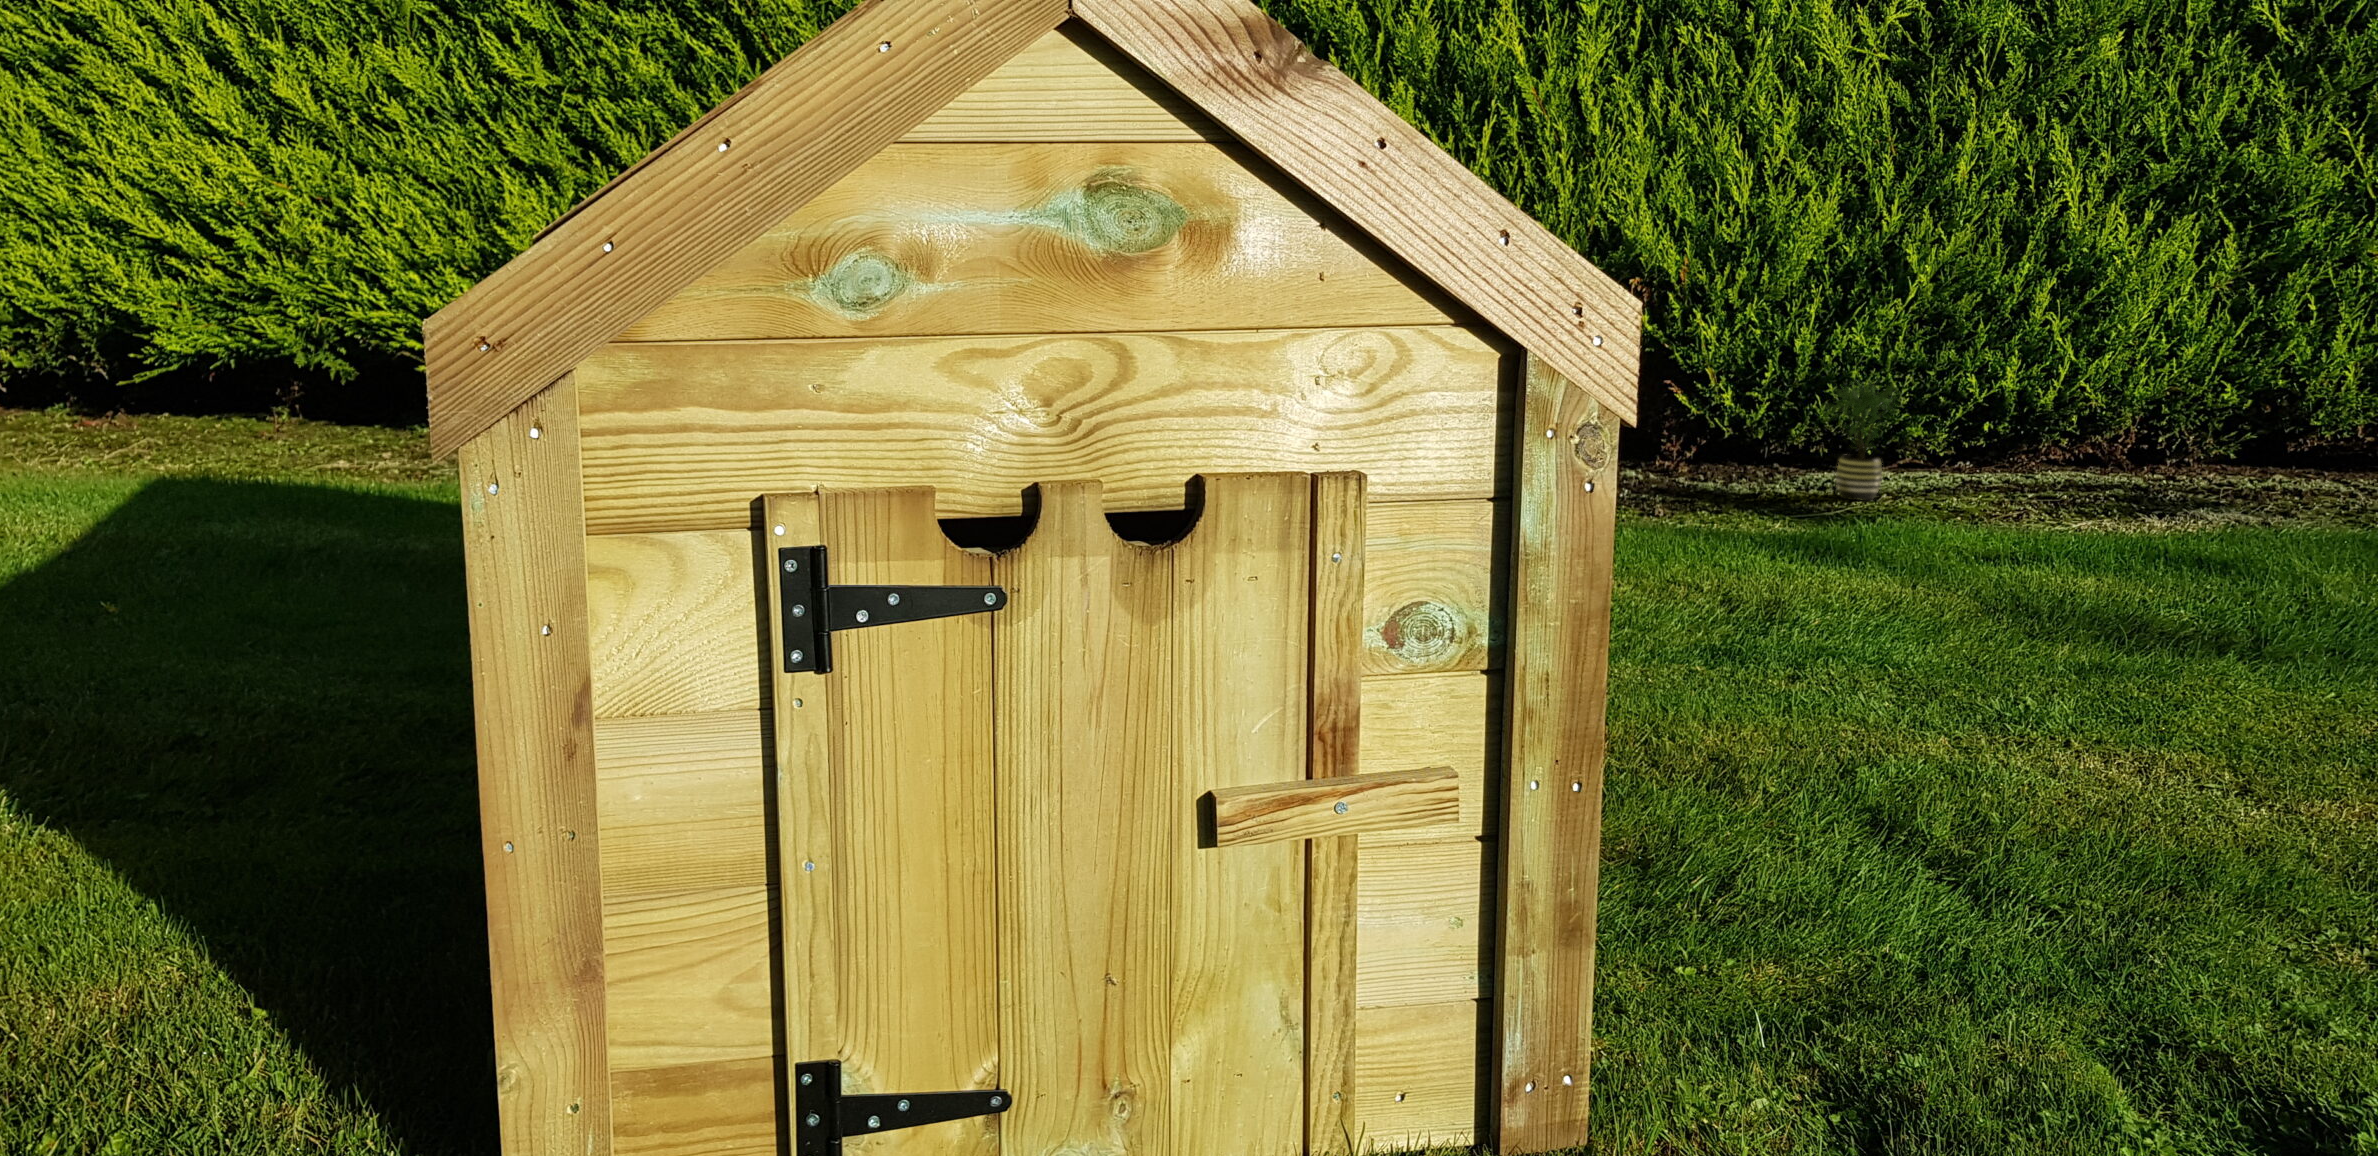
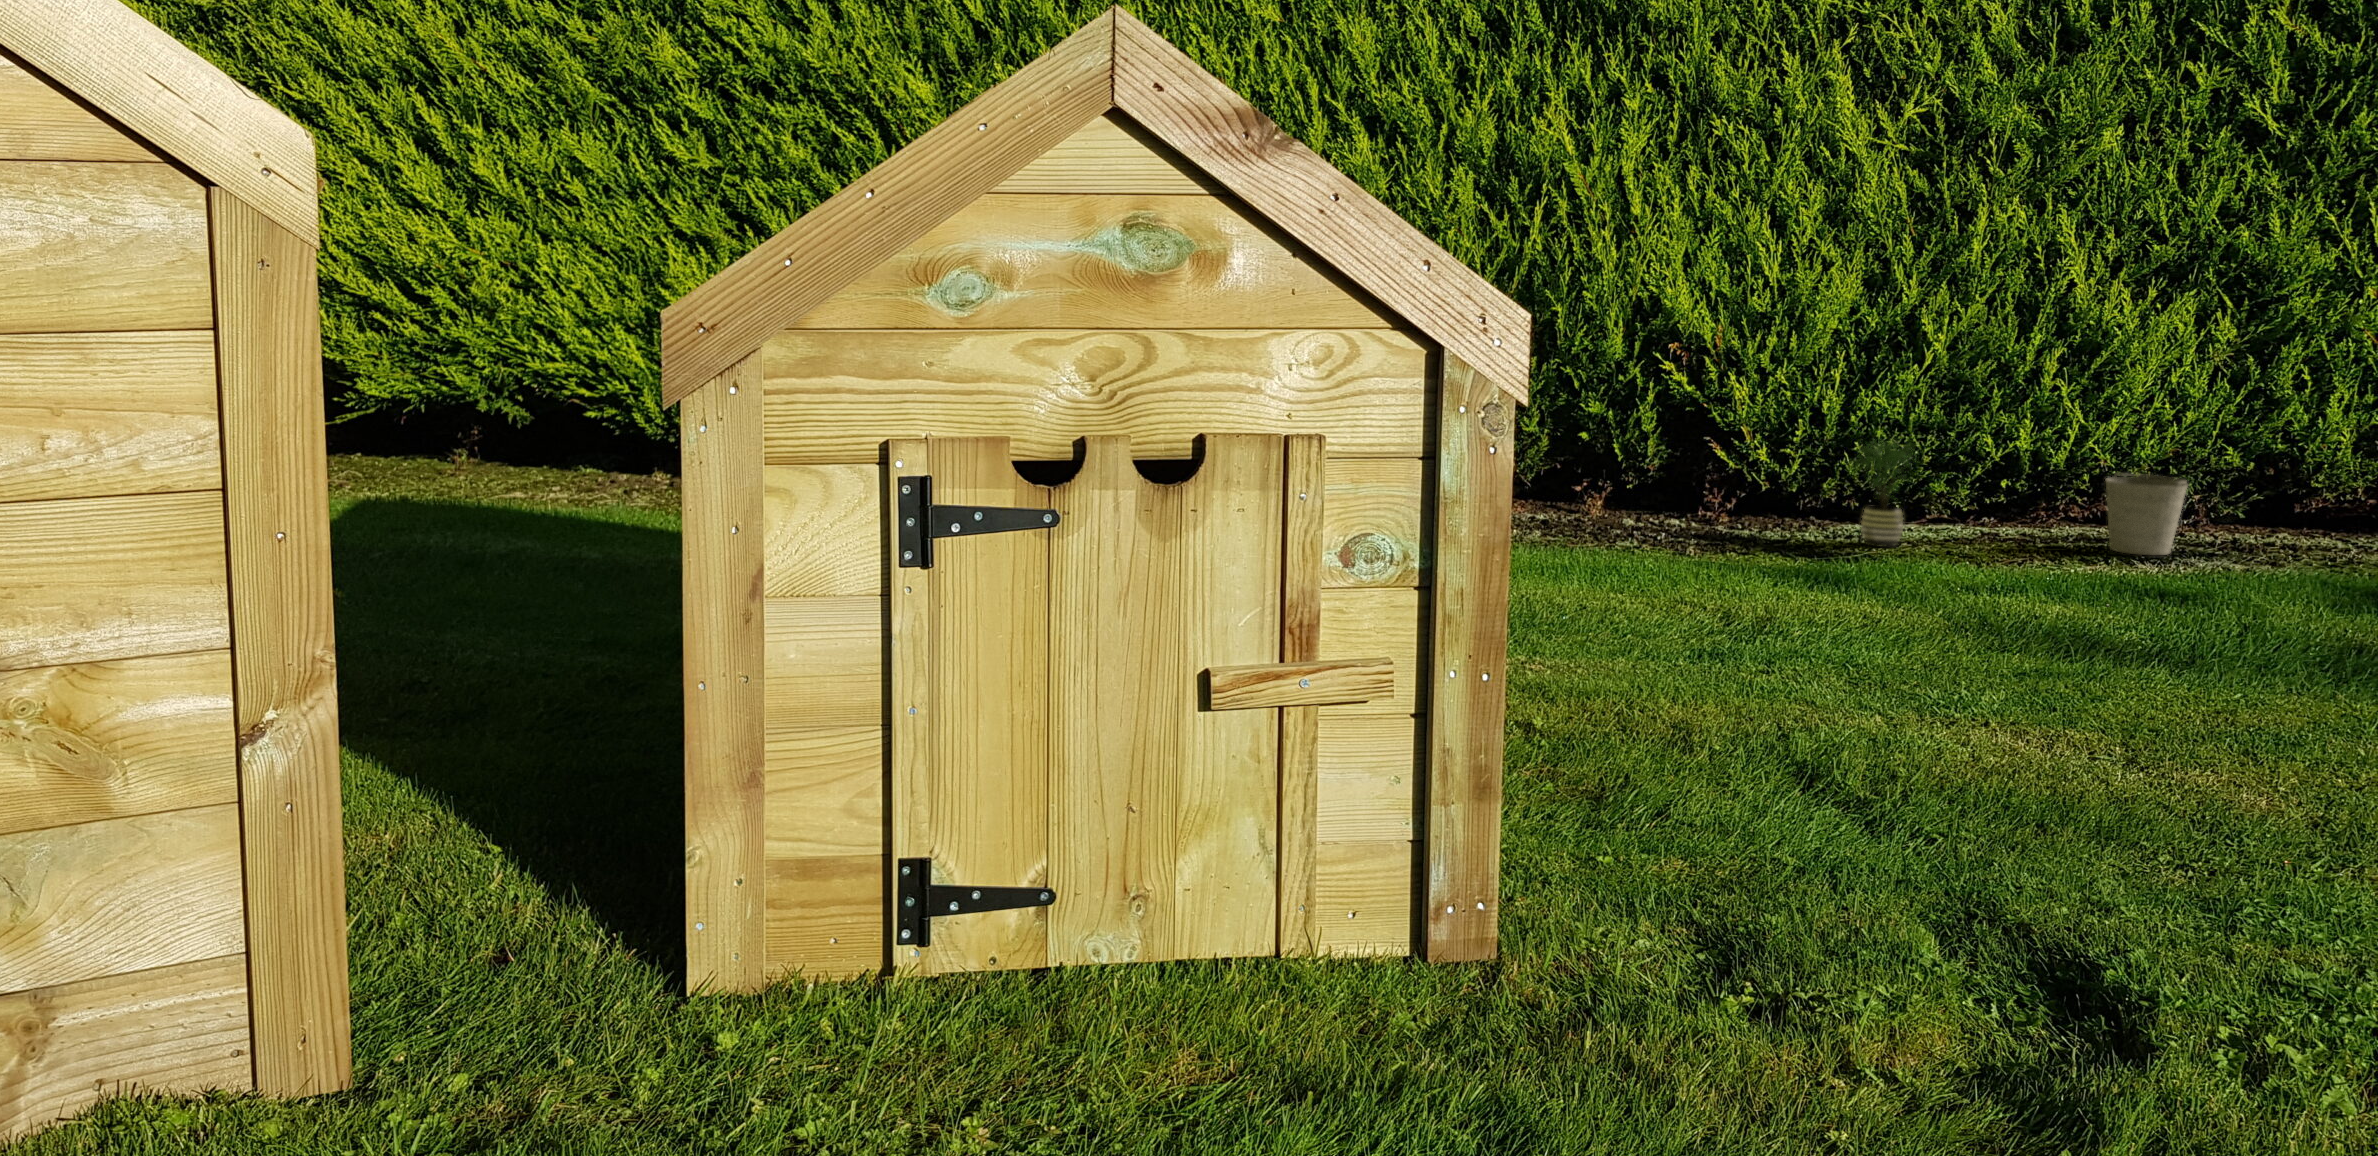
bucket: none [2099,414,2190,505] -> present [2106,473,2188,555]

